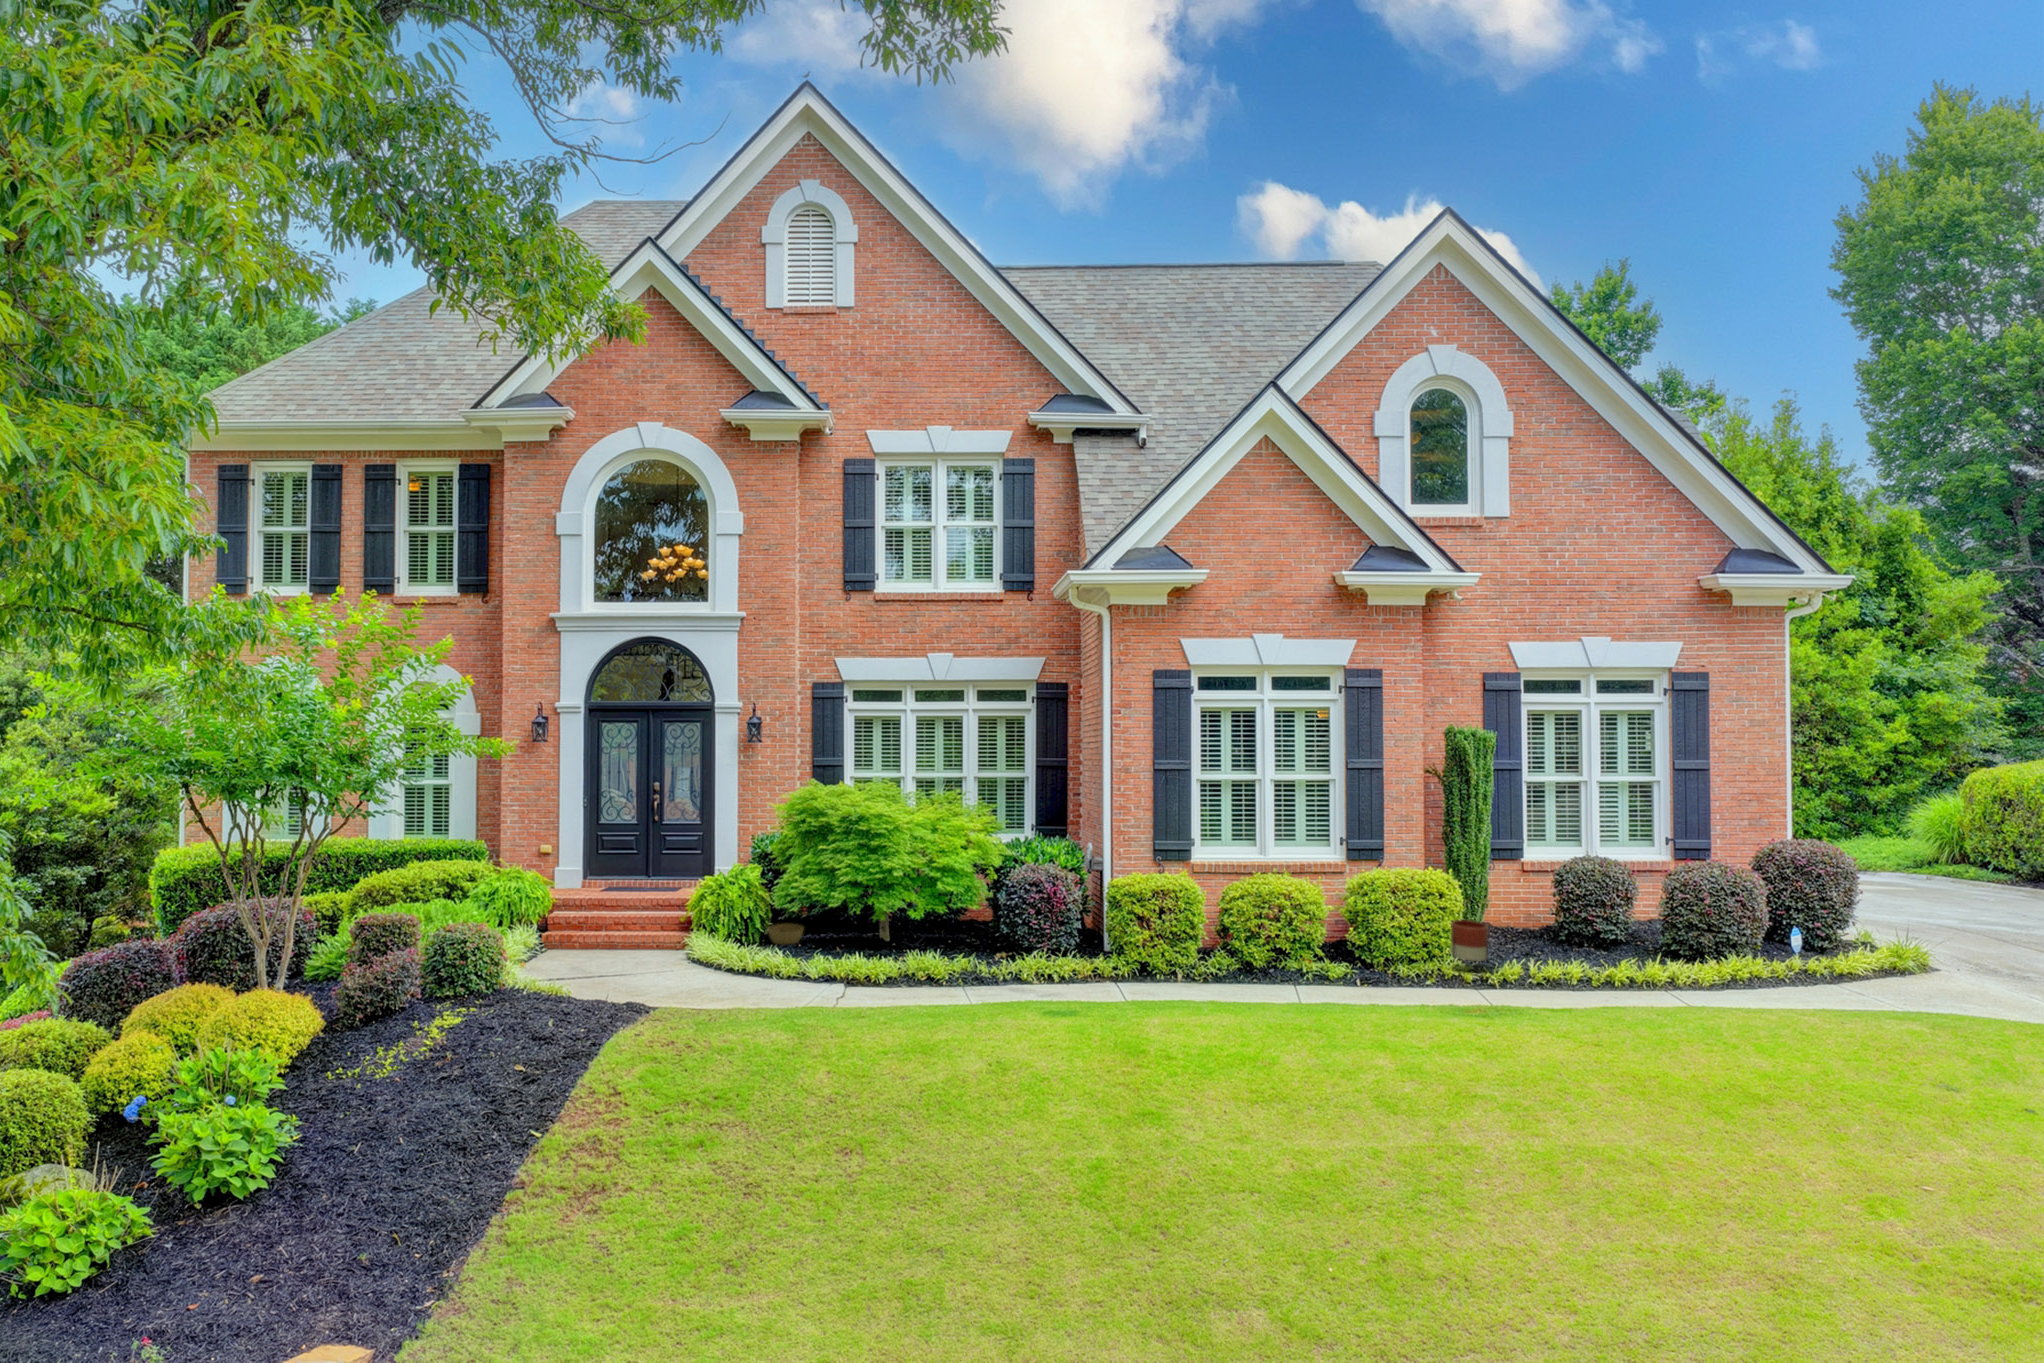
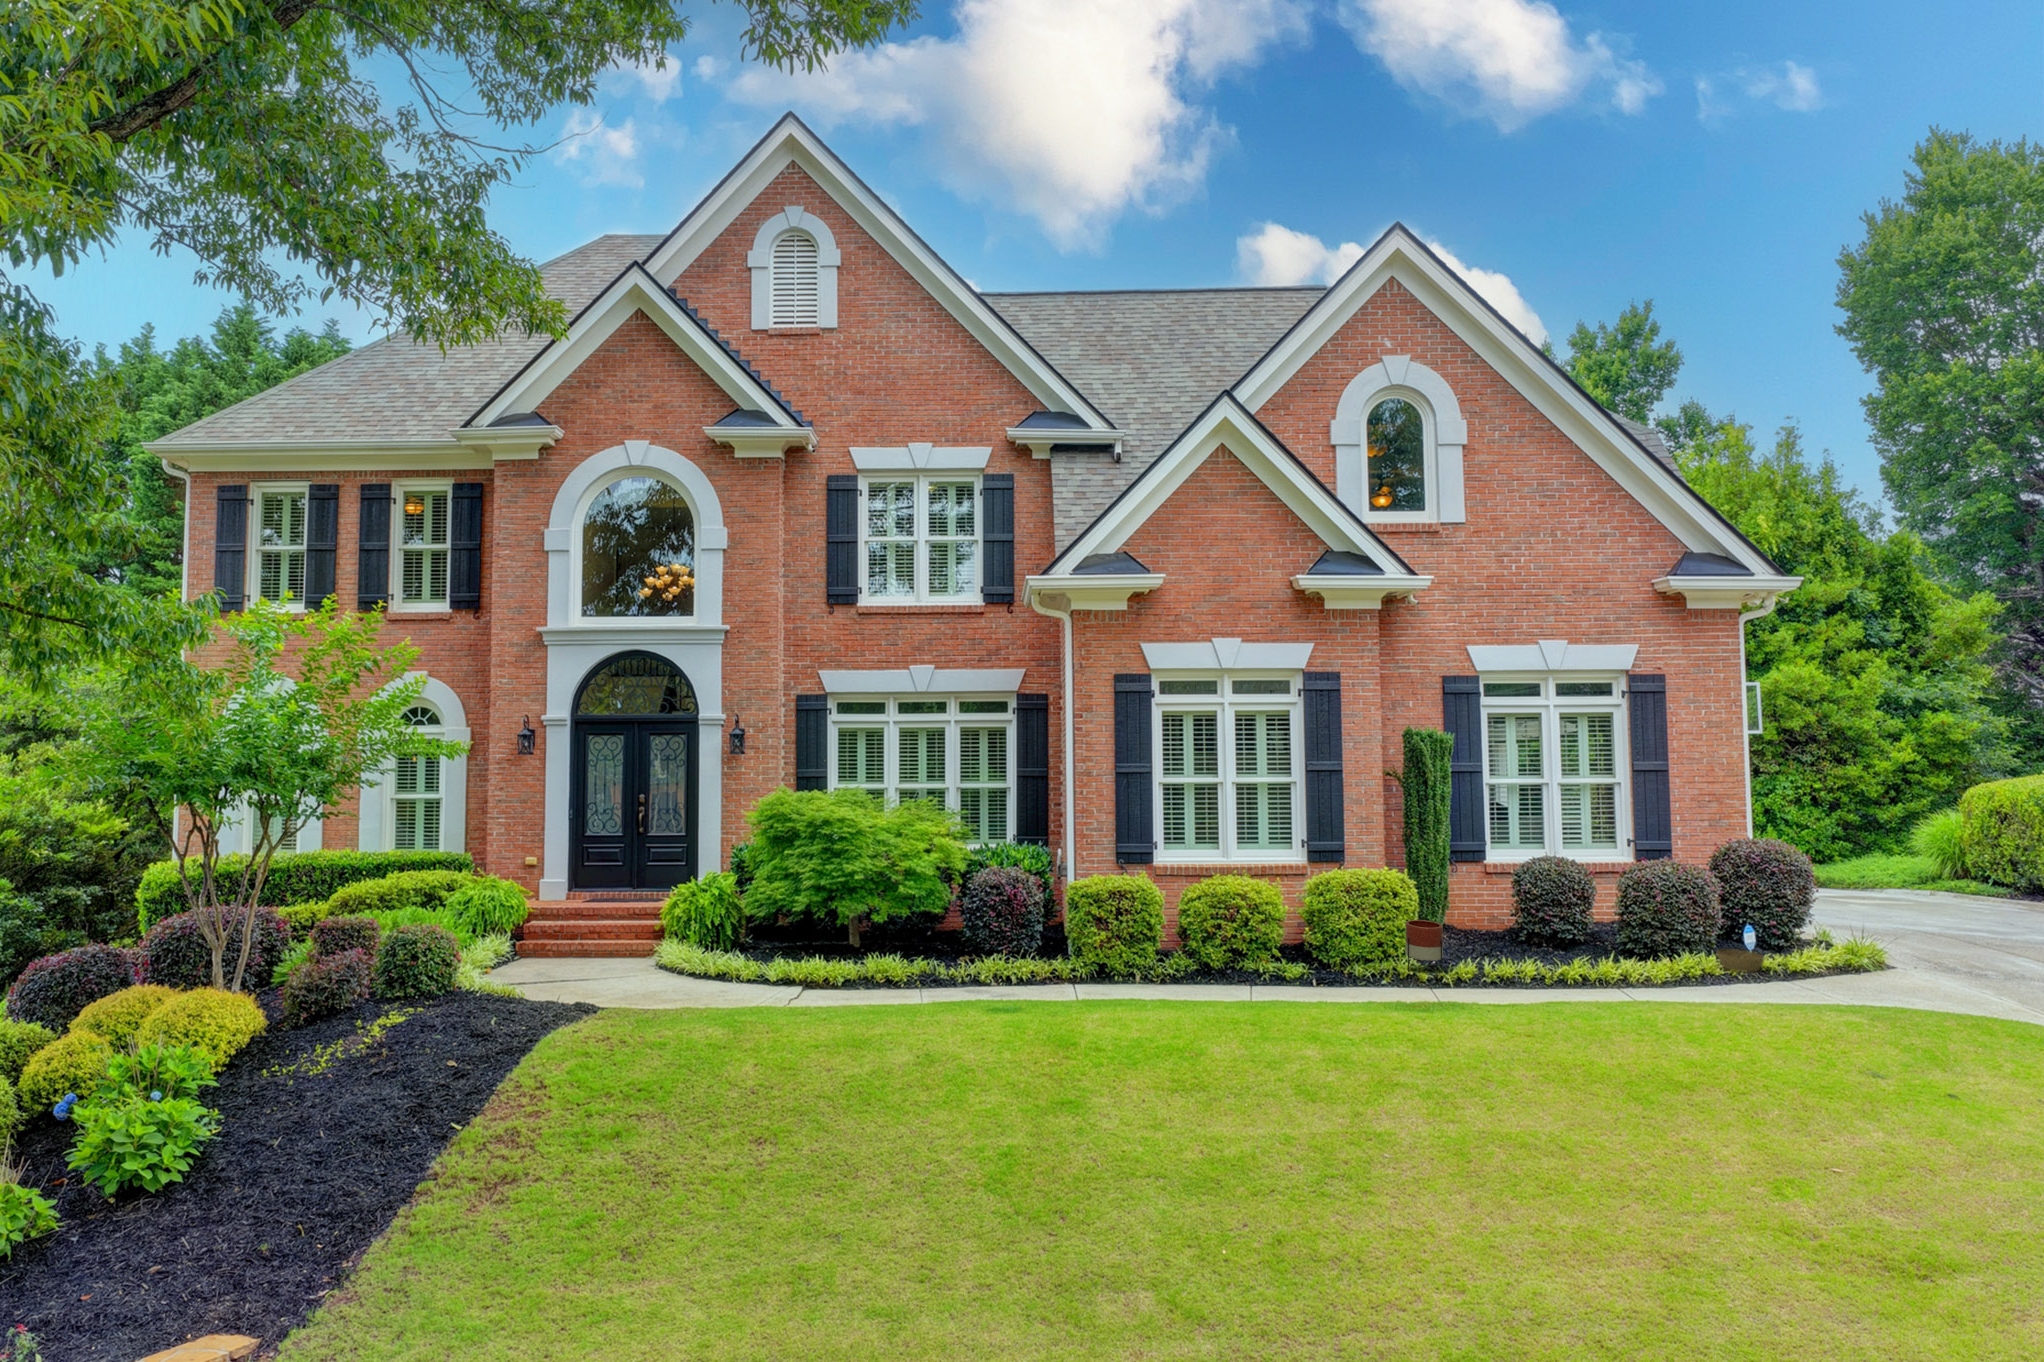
basket: present [768,924,804,944] -> present [1717,949,1764,972]

